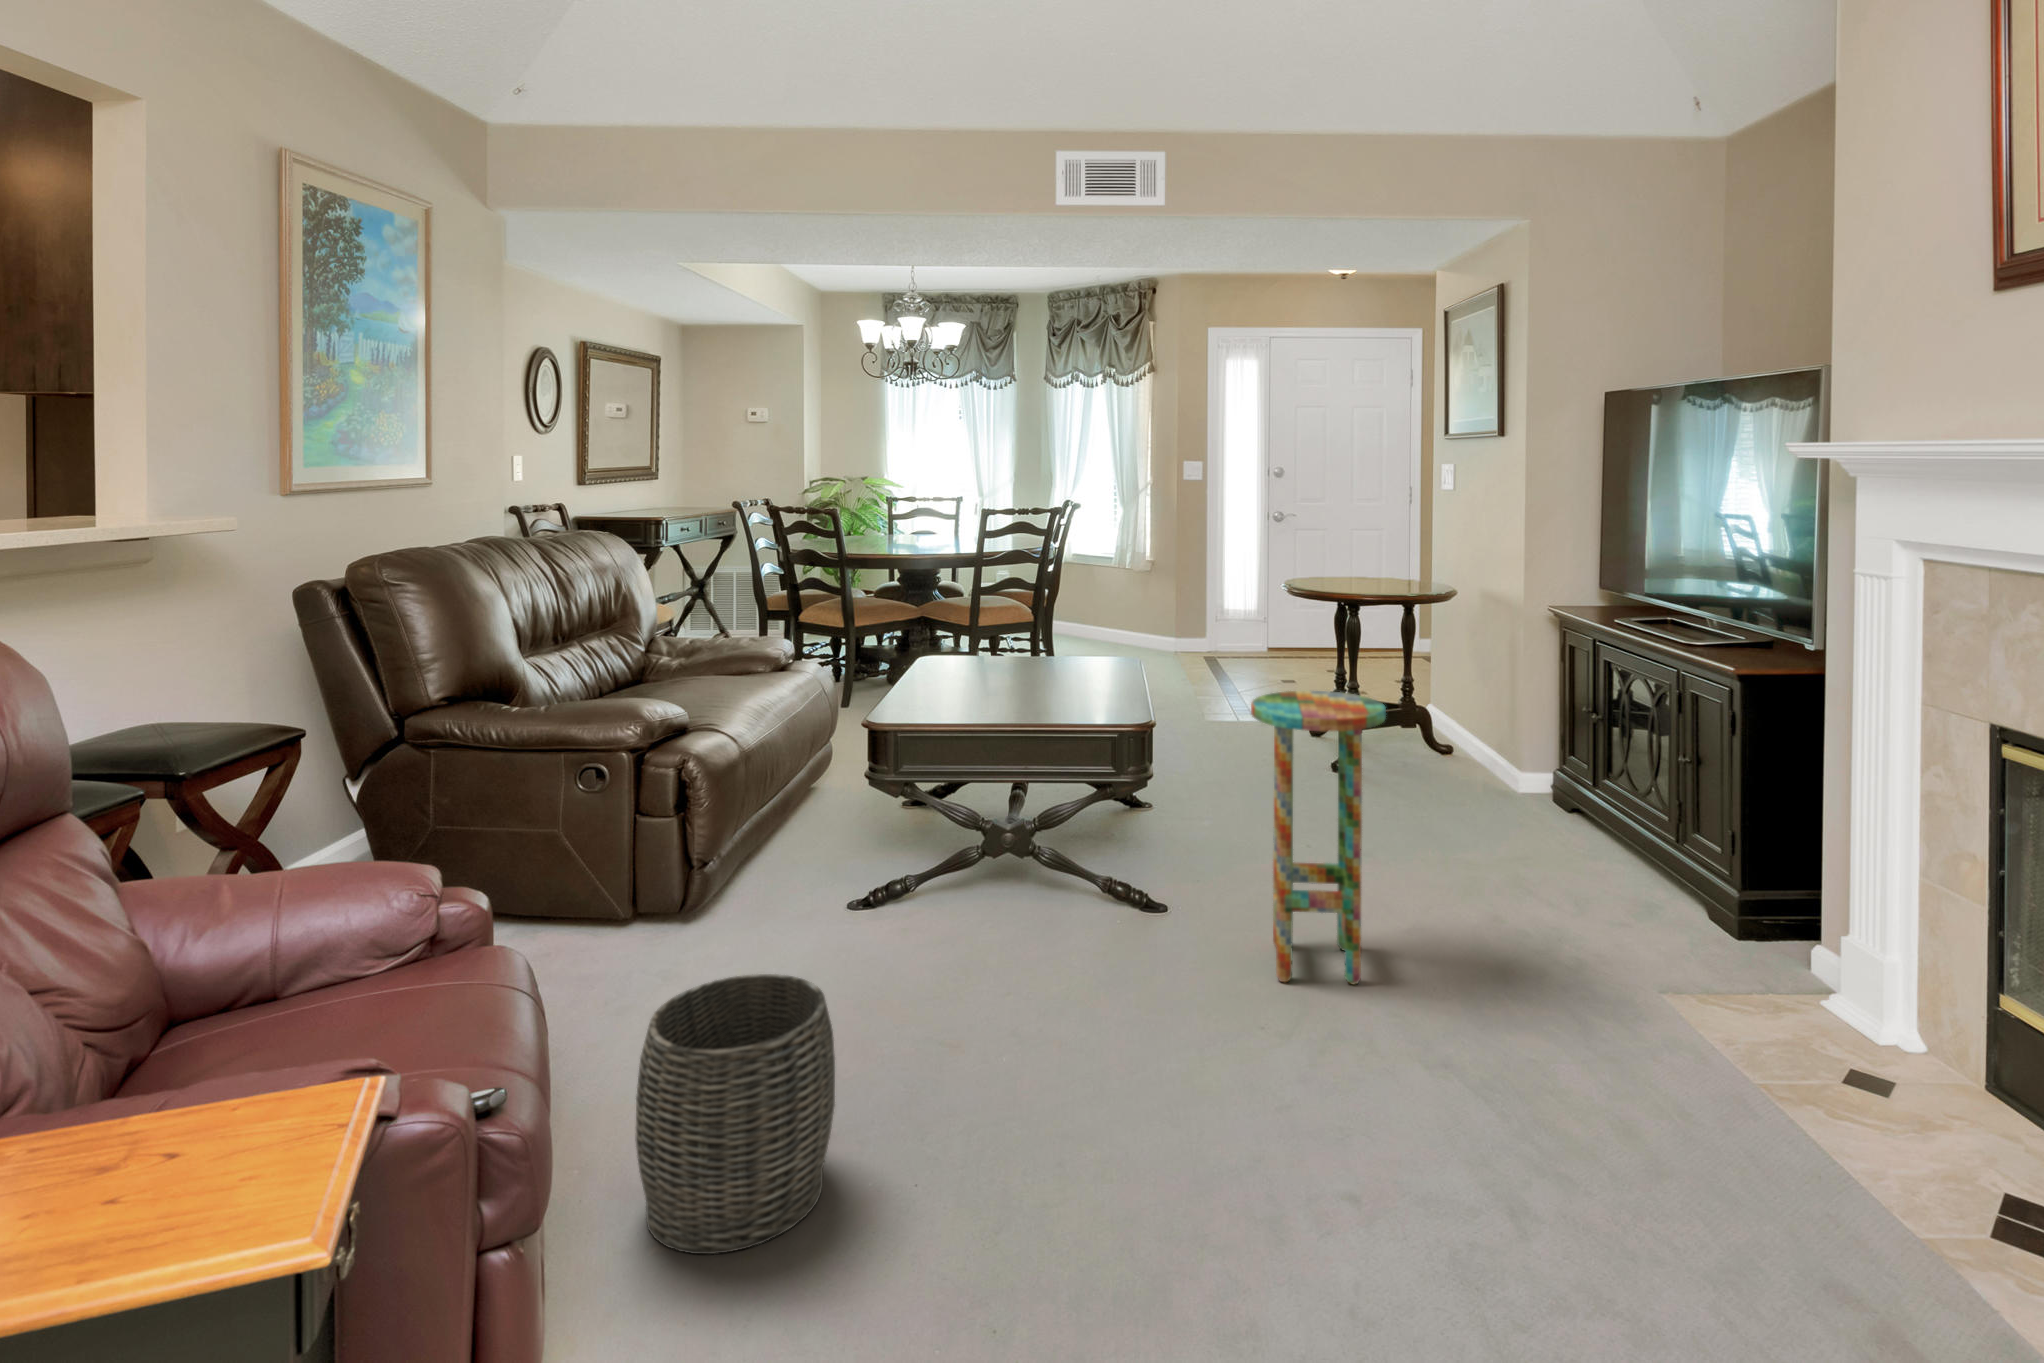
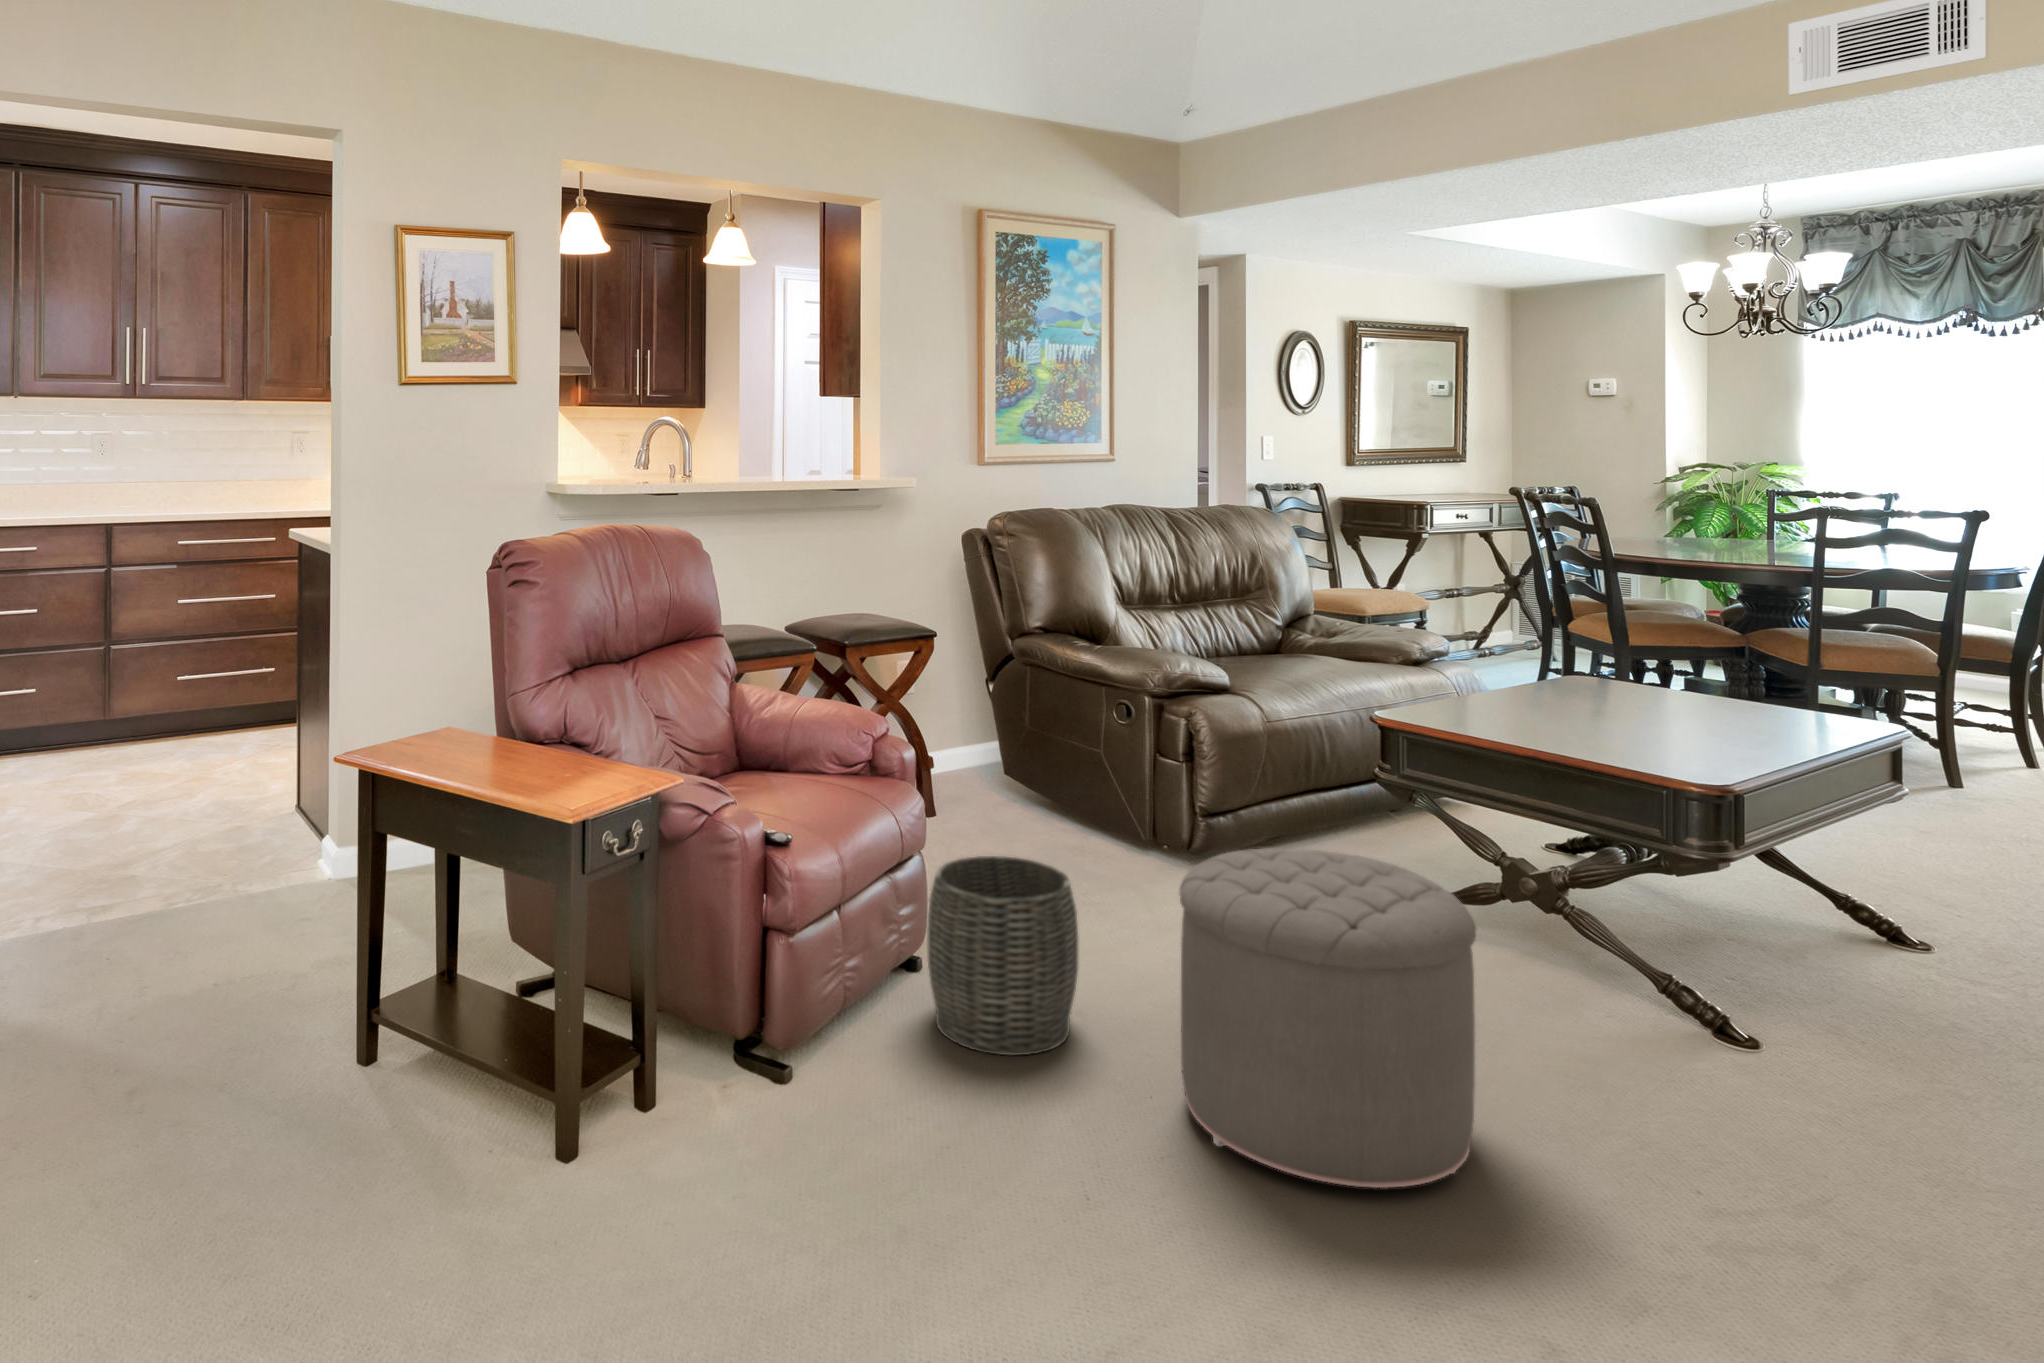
side table: present [1251,691,1386,984] -> none [1710,766,1956,1203]
ottoman: none [974,847,1233,1189] -> present [1179,848,1476,1188]

